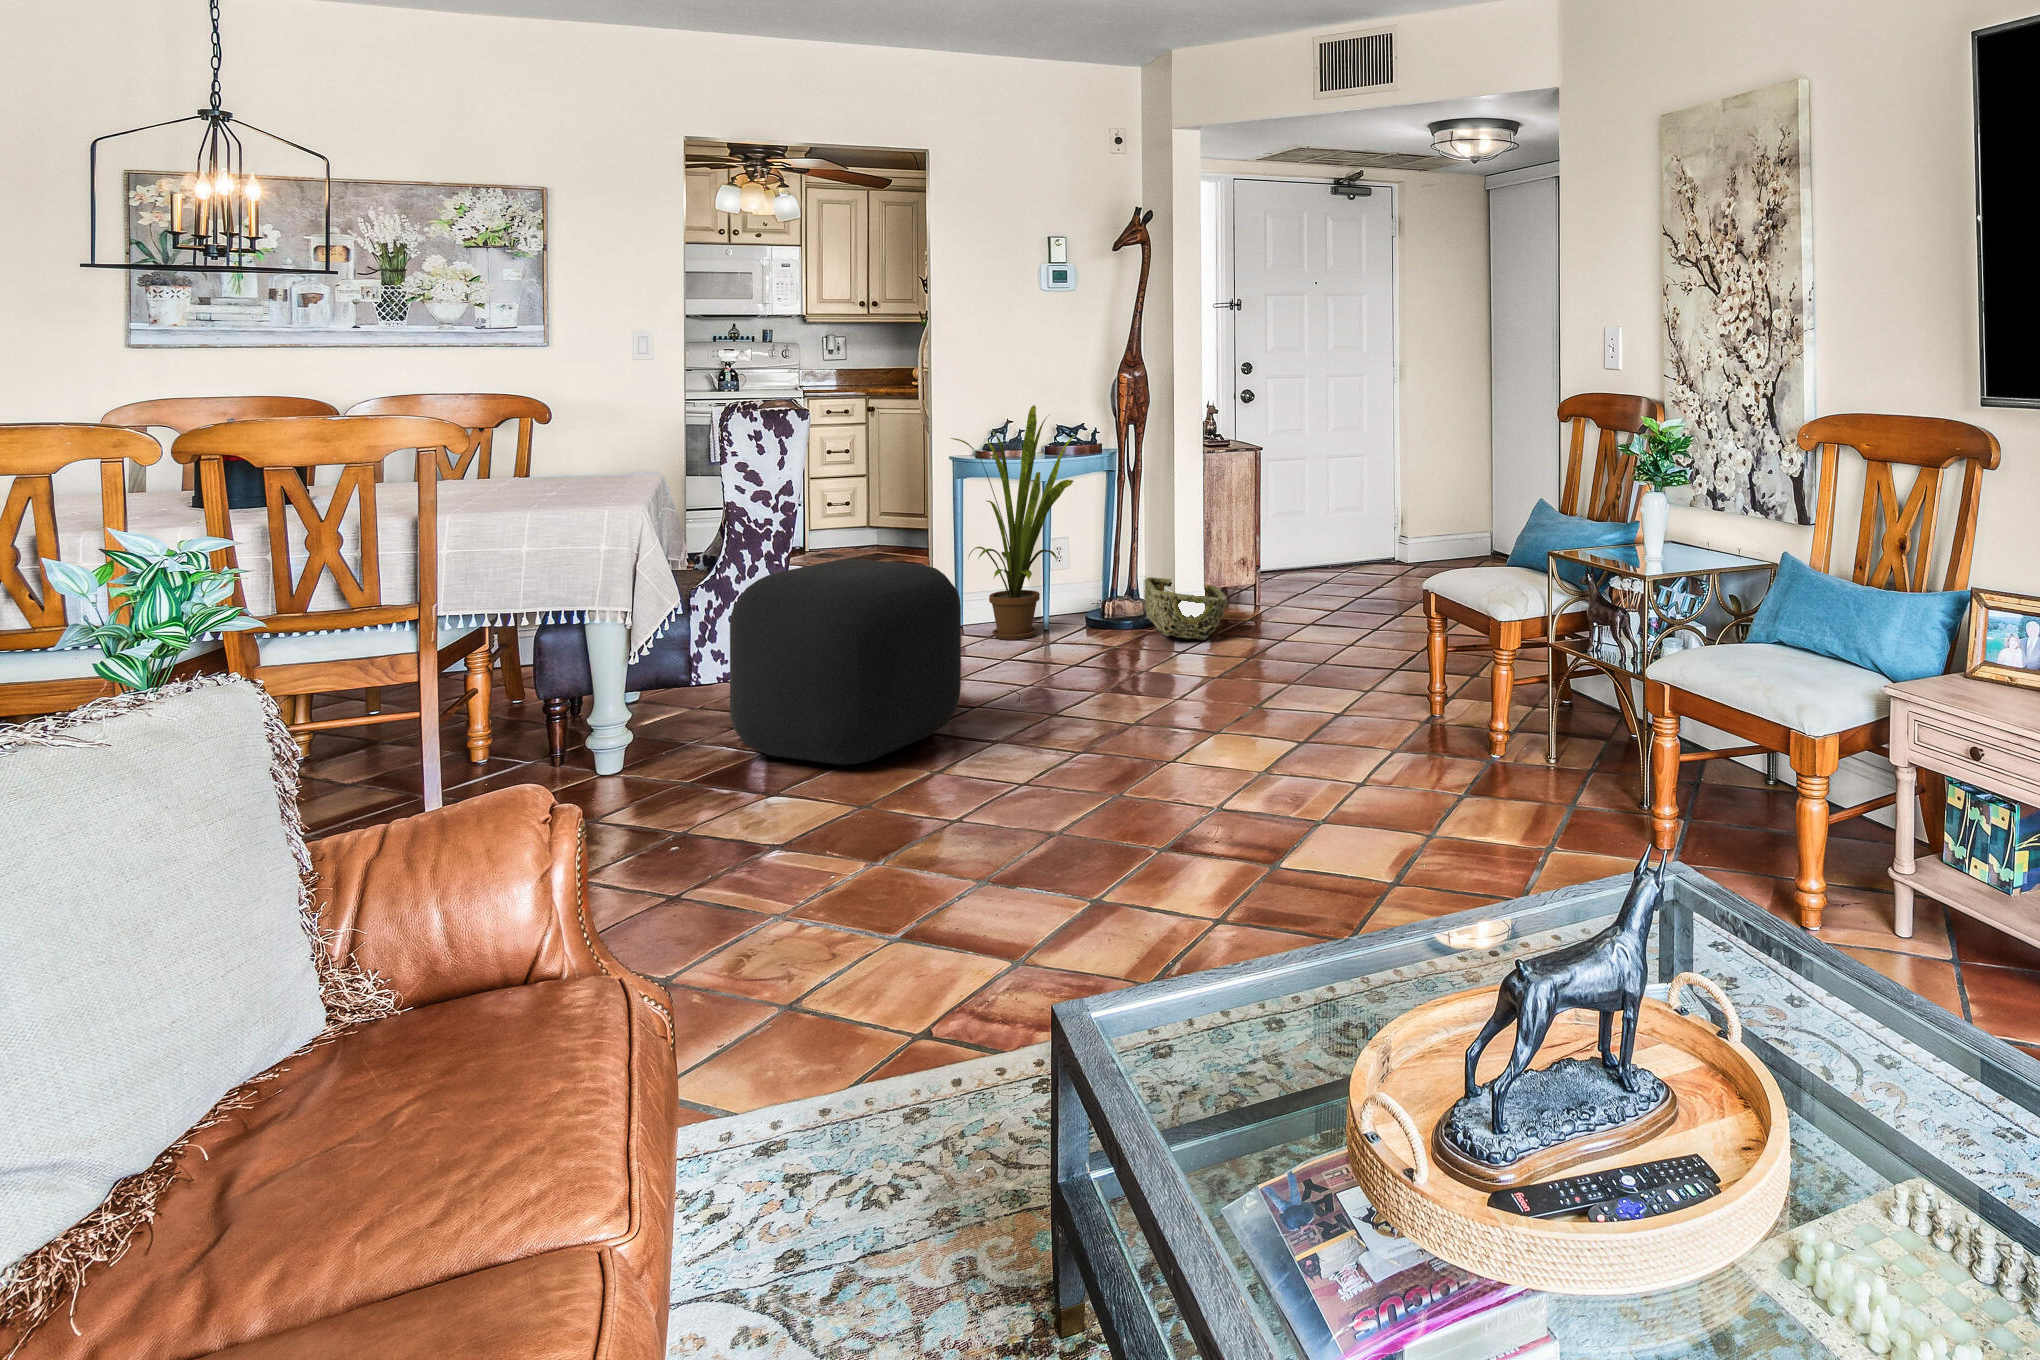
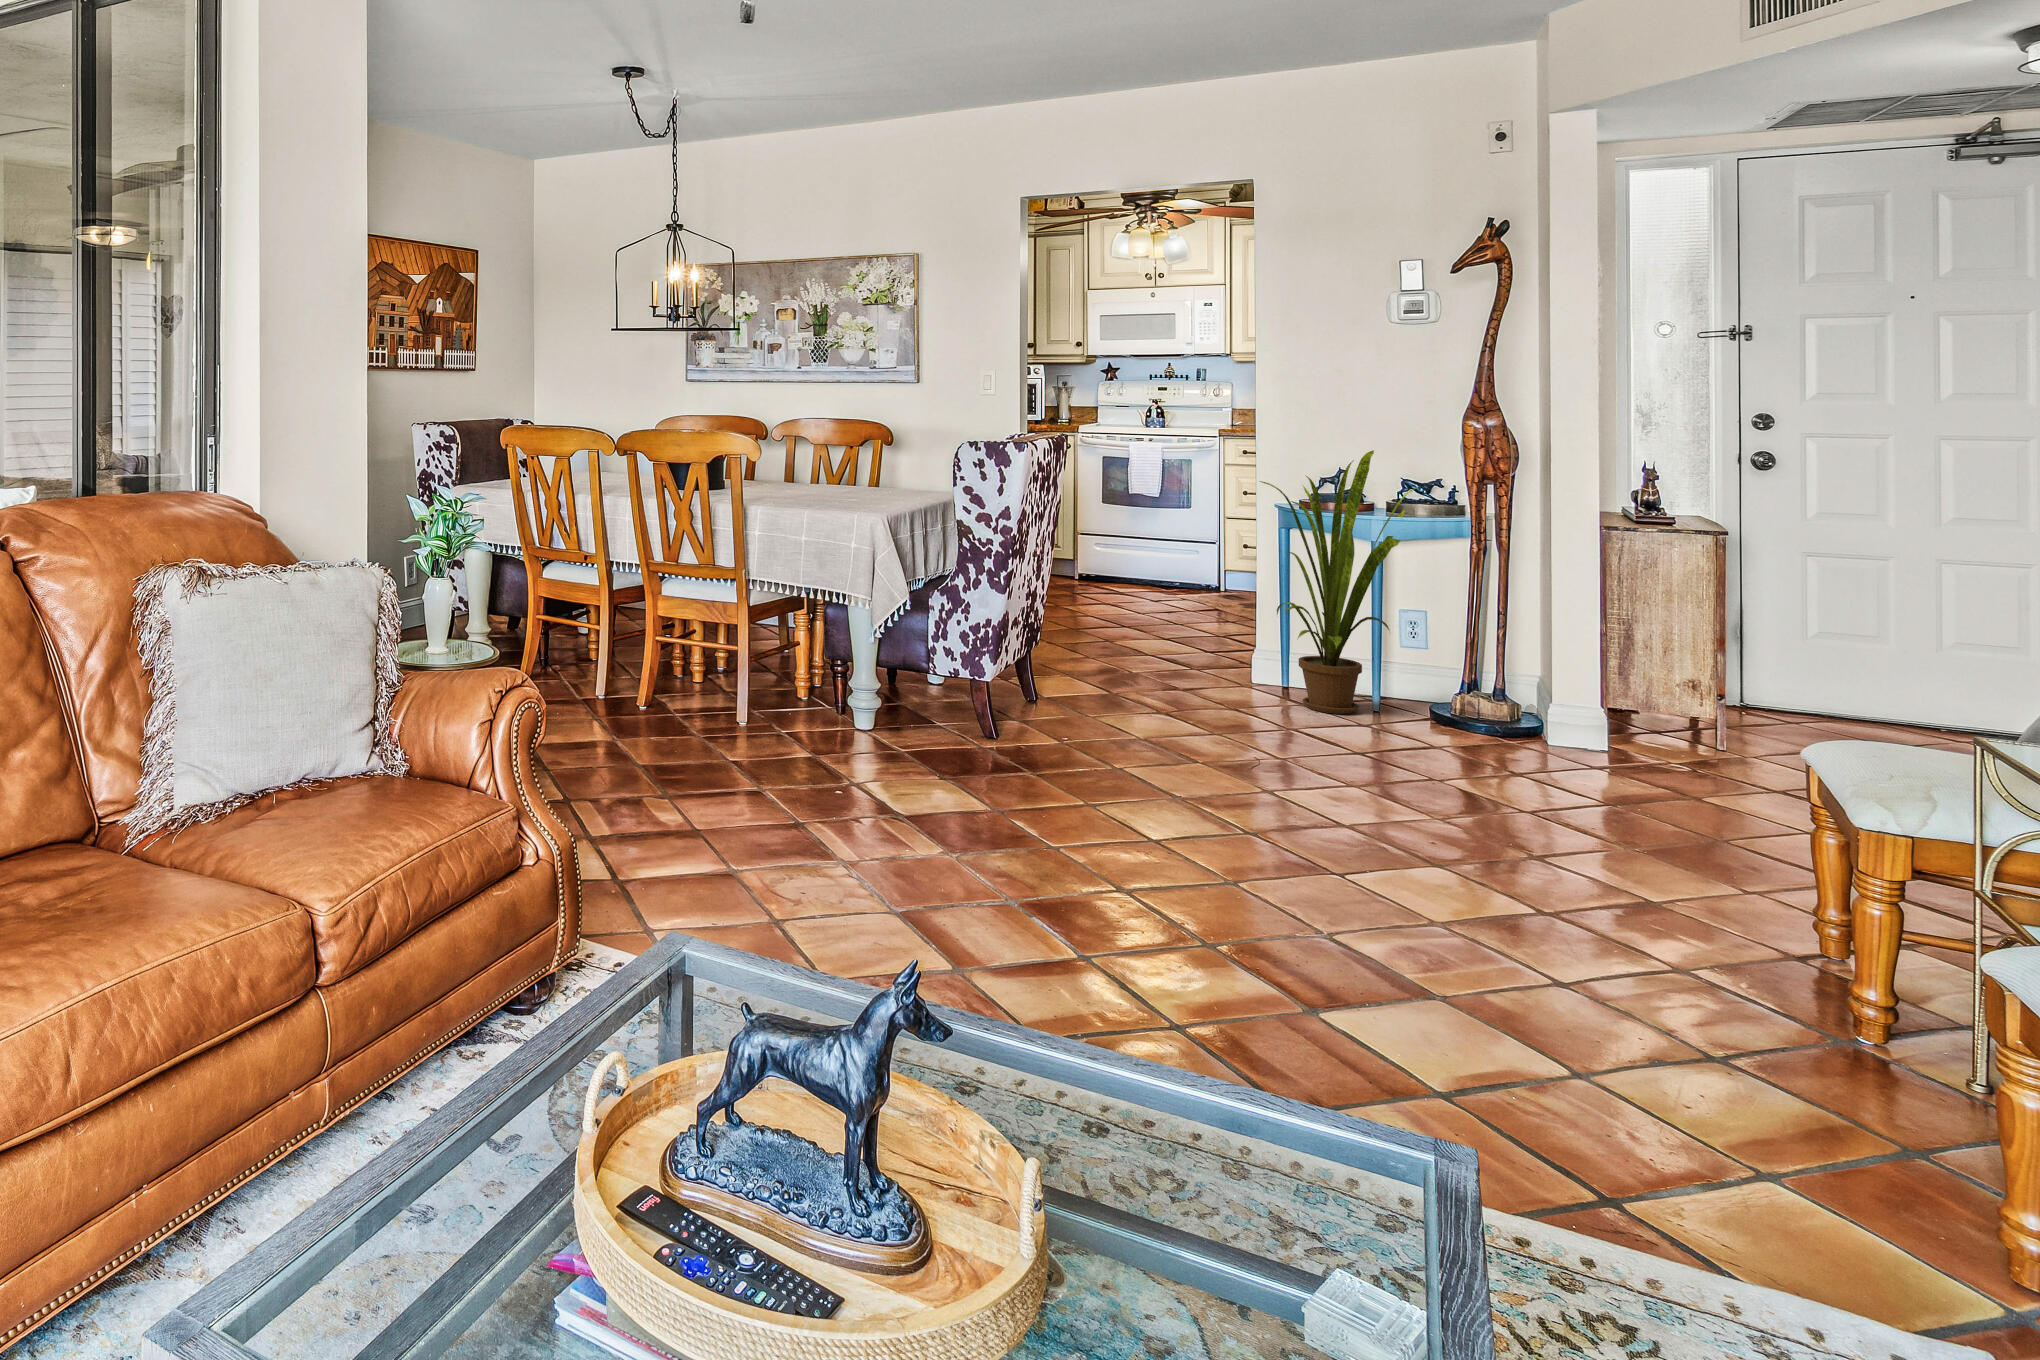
ottoman: present [730,559,961,765] -> none [931,585,1149,783]
woven basket: present [1144,577,1228,640] -> none [1494,673,1626,766]

